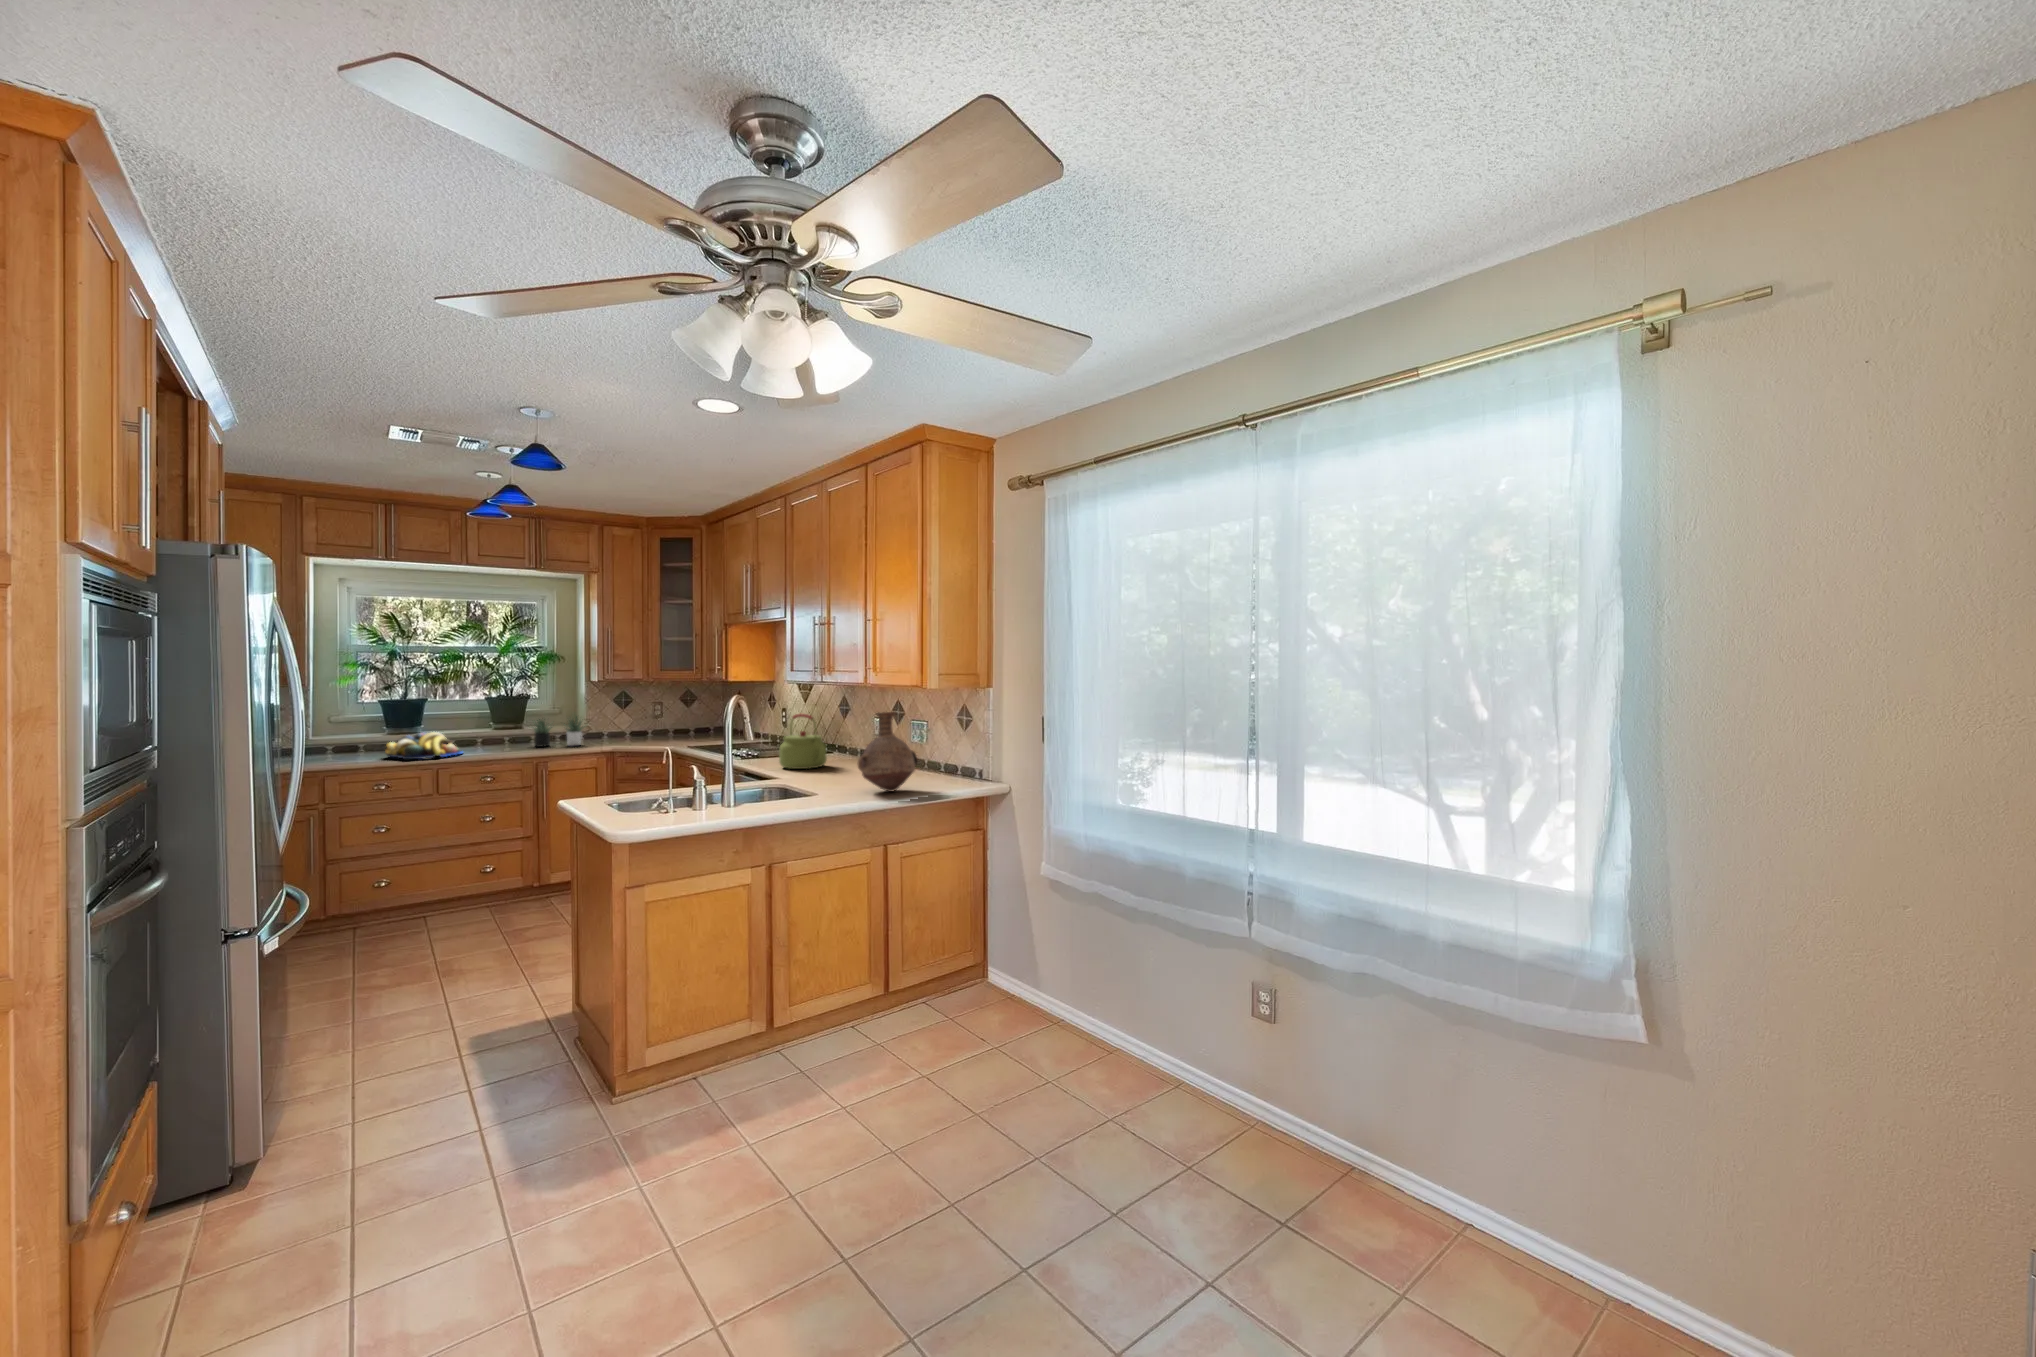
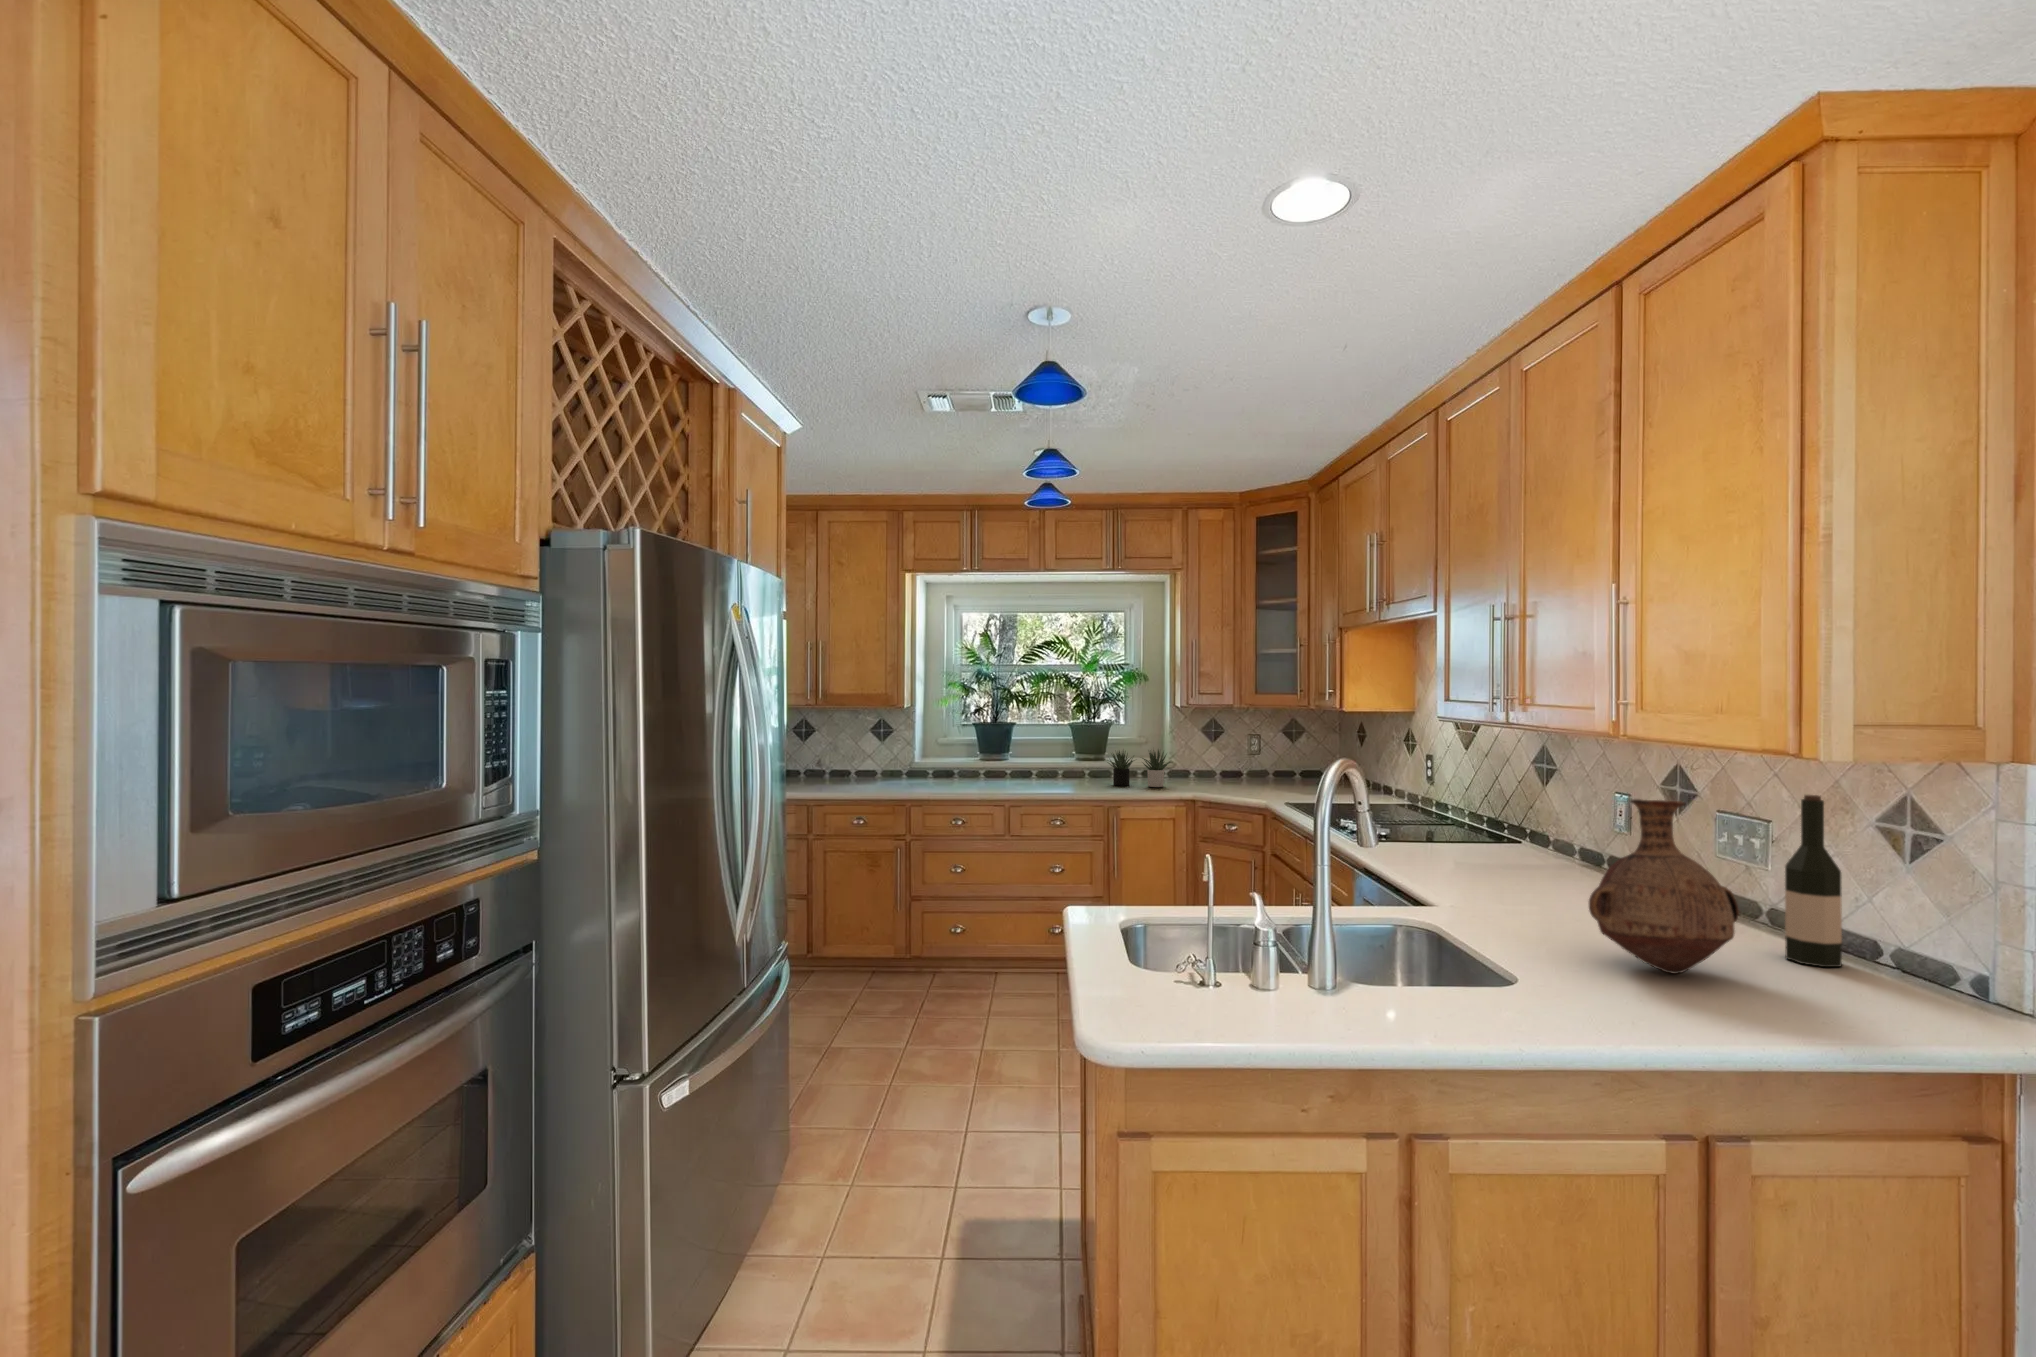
wine bottle: none [937,708,957,783] -> present [1785,795,1842,967]
kettle: present [779,714,827,769] -> none [1422,775,1511,873]
fruit bowl: present [385,732,463,759] -> none [968,761,1040,792]

